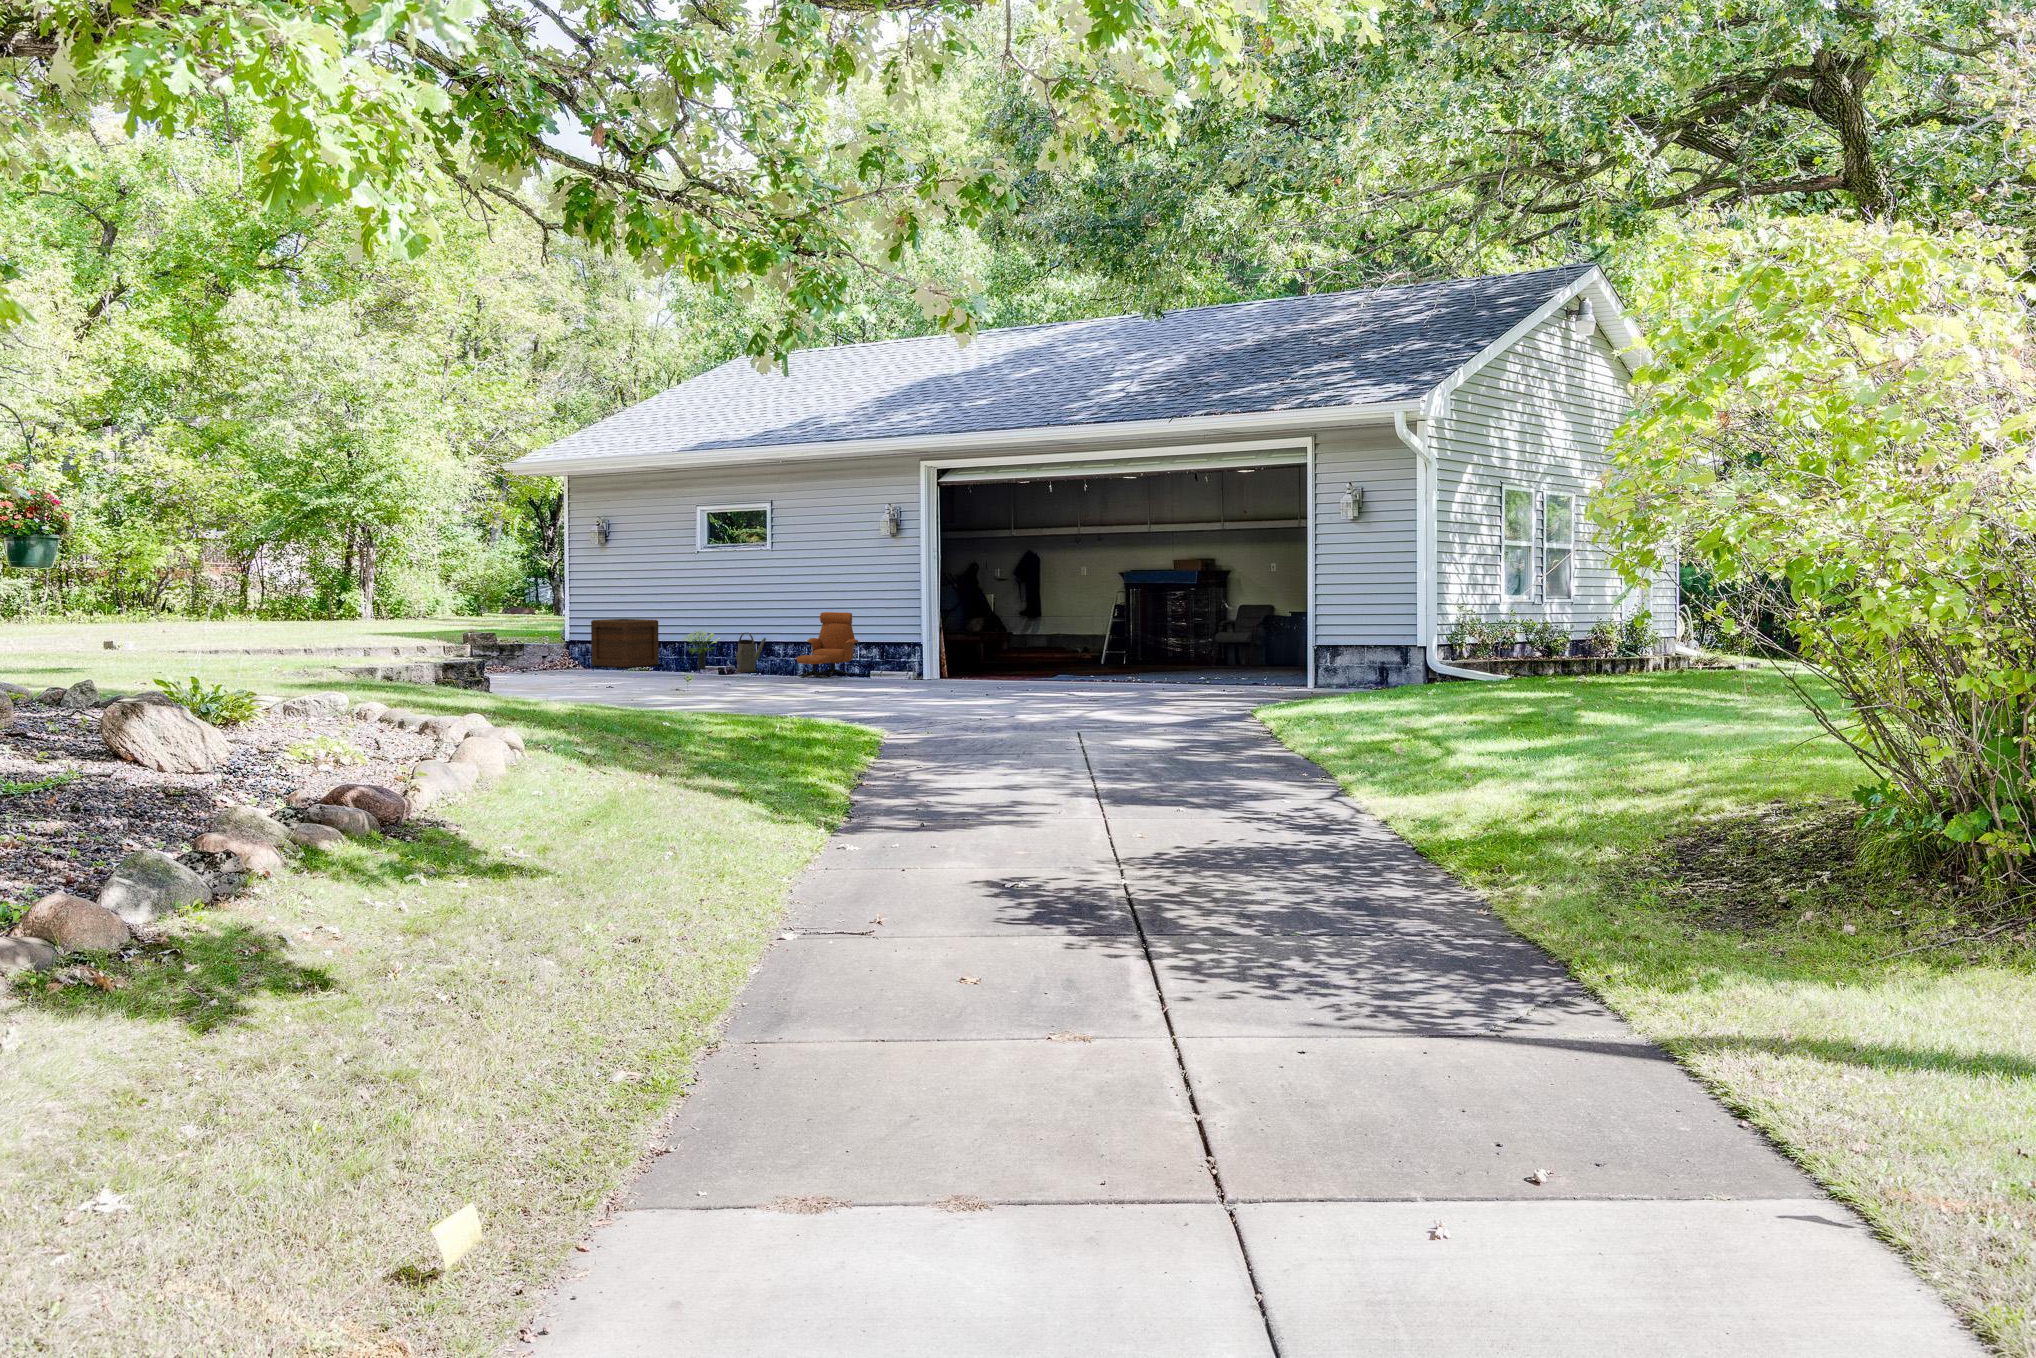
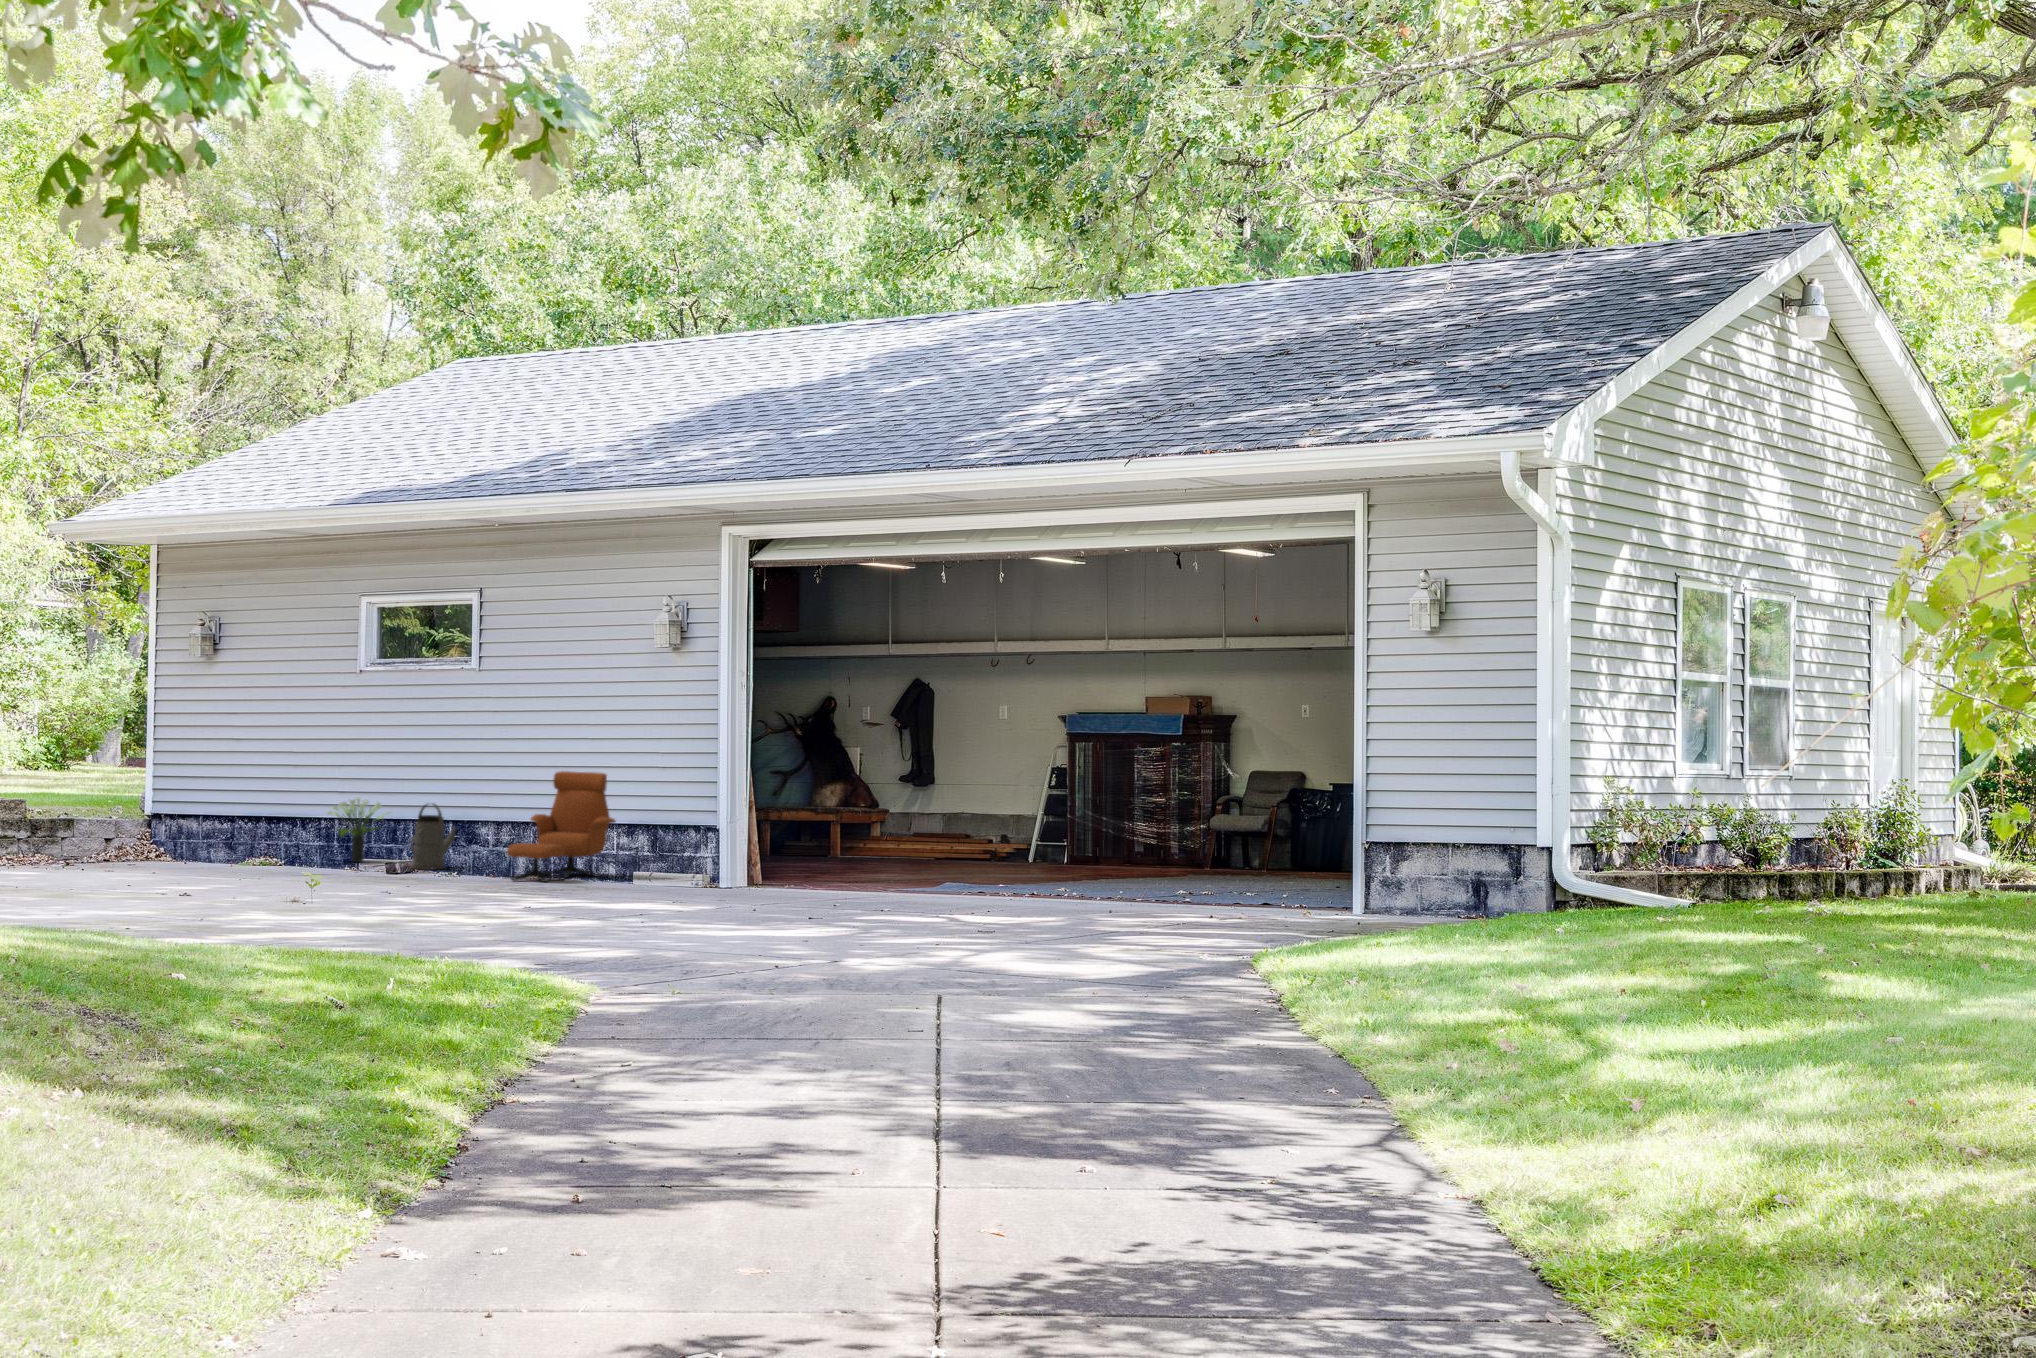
wooden crate: present [591,619,659,668] -> none [175,777,293,859]

